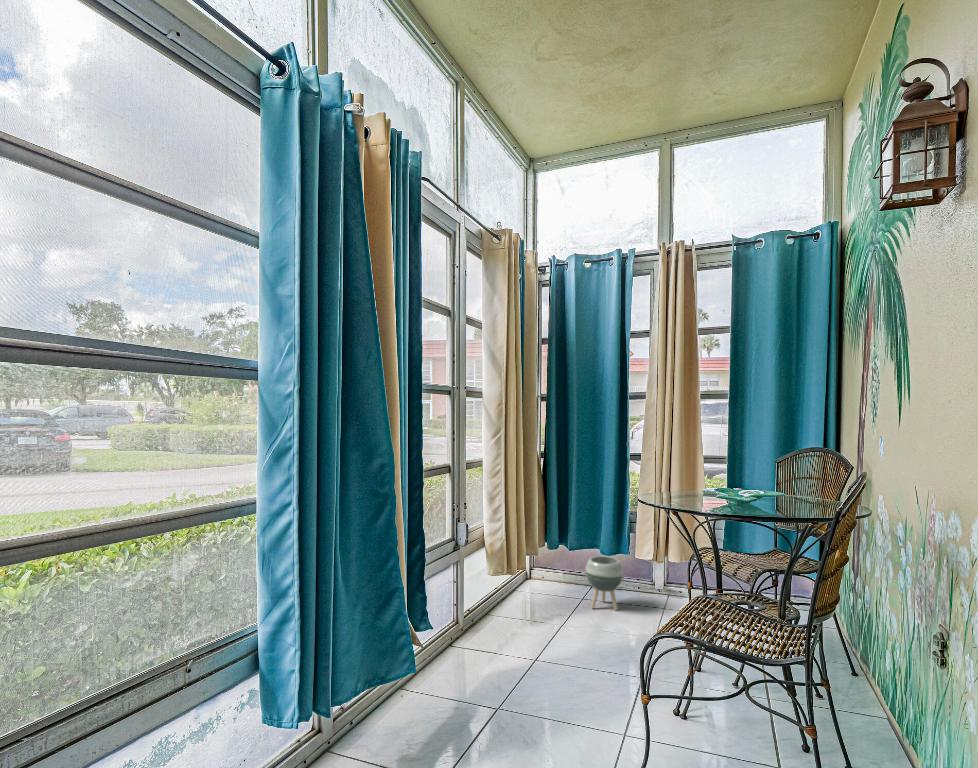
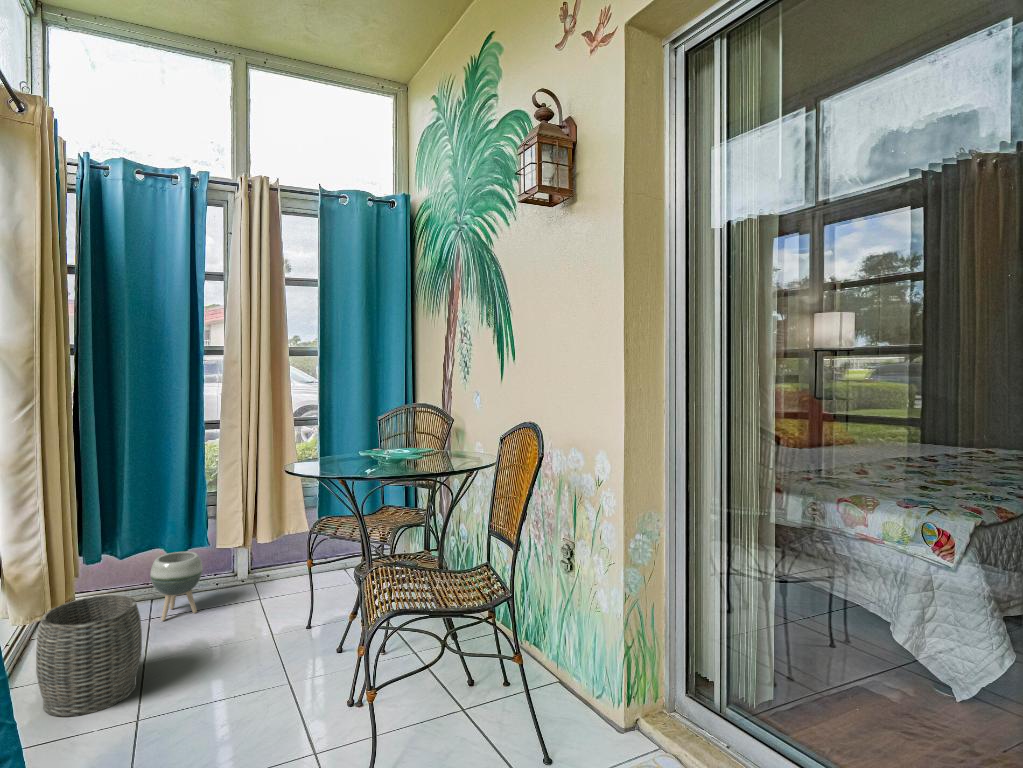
woven basket: none [490,571,553,655] -> present [36,595,142,717]

